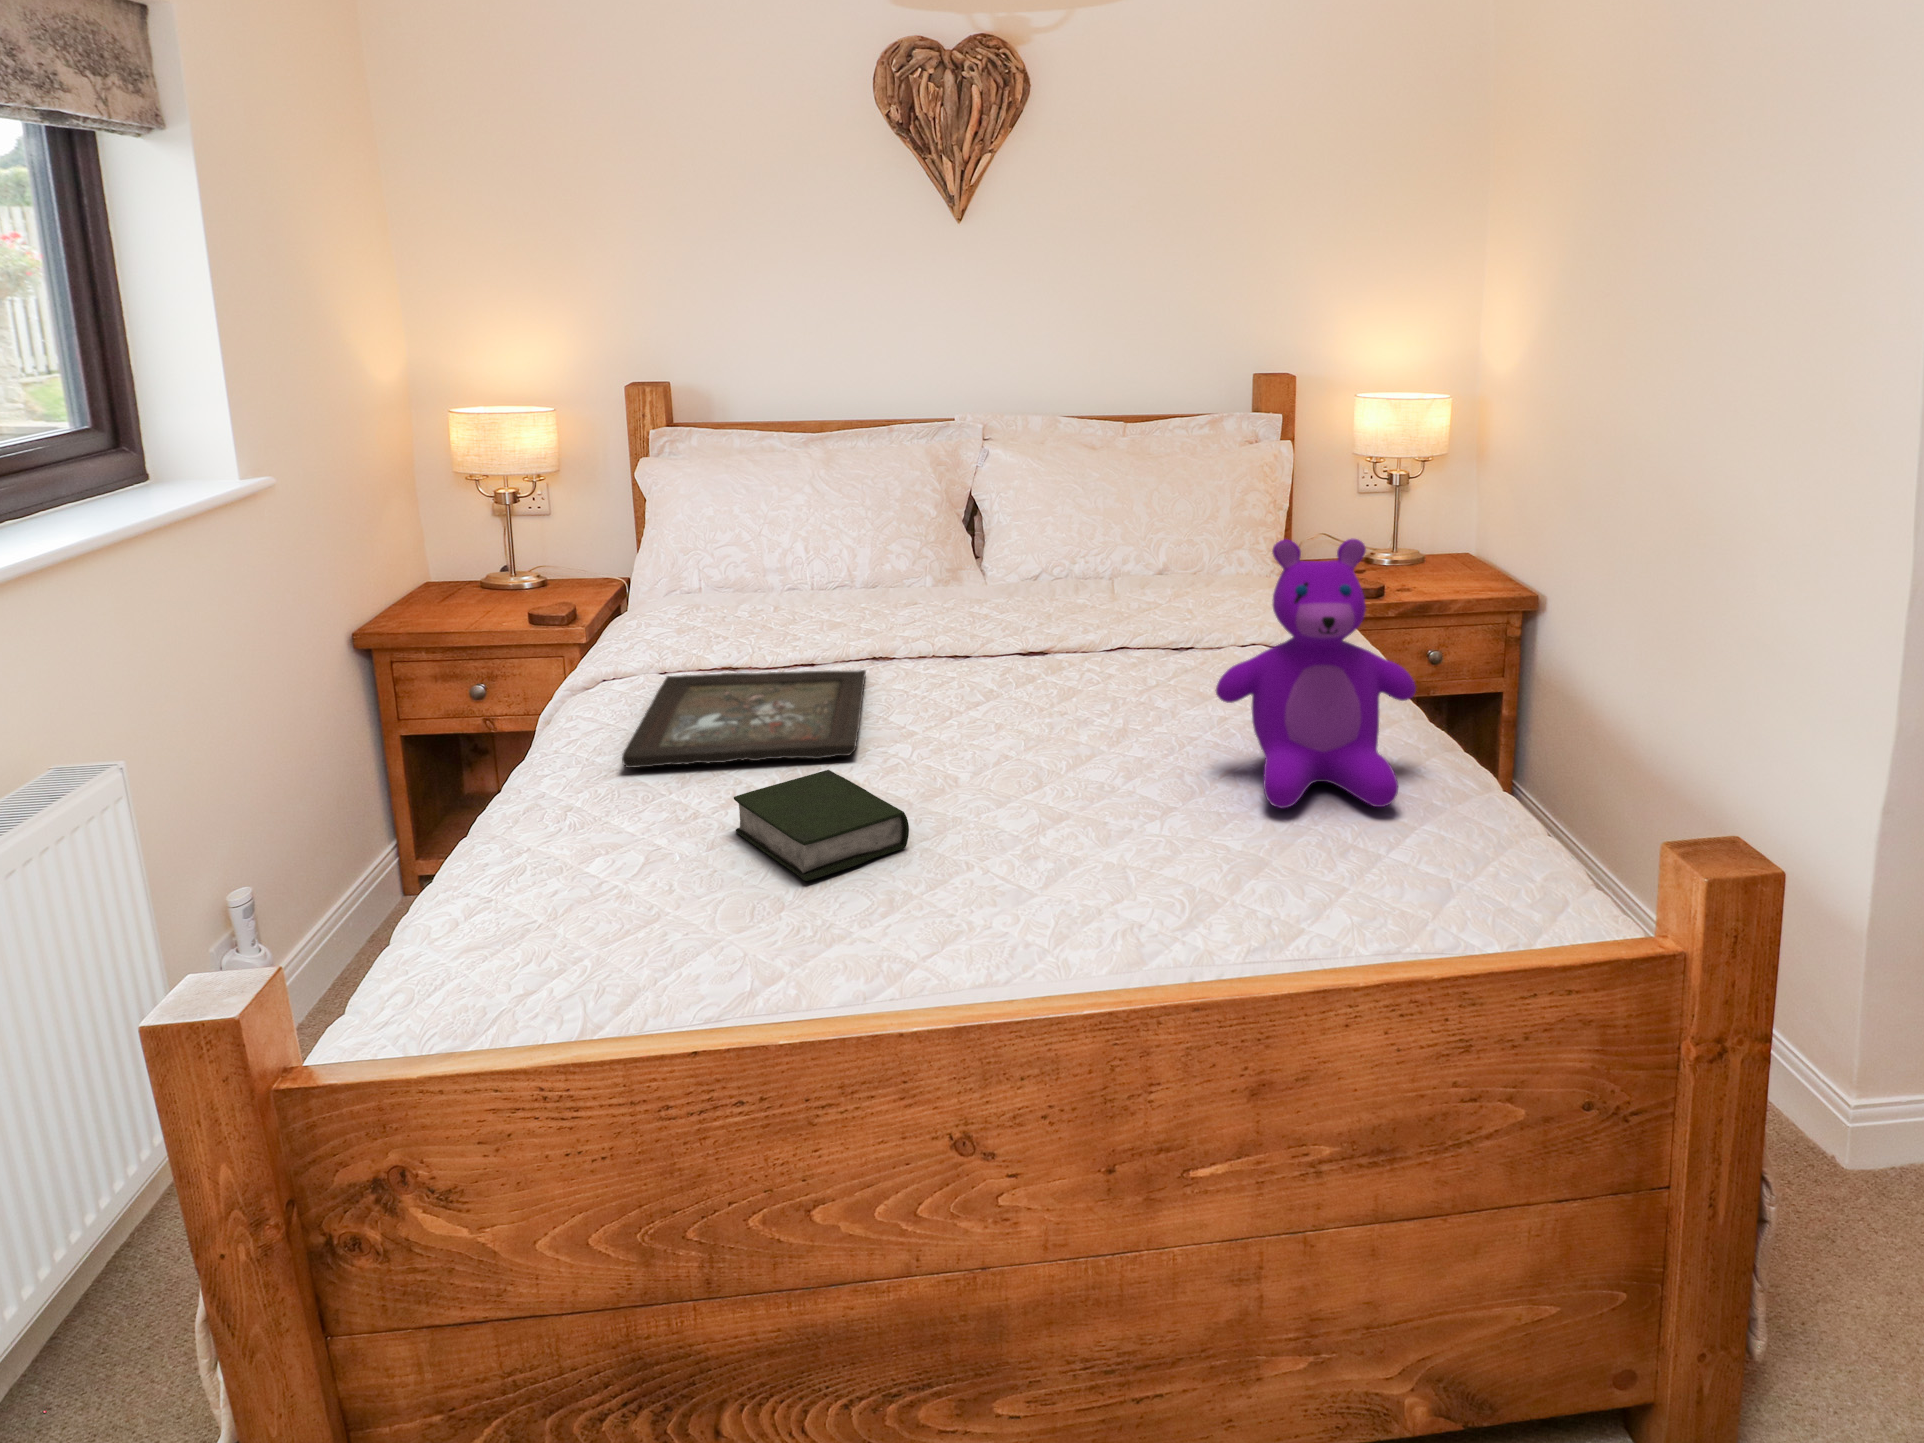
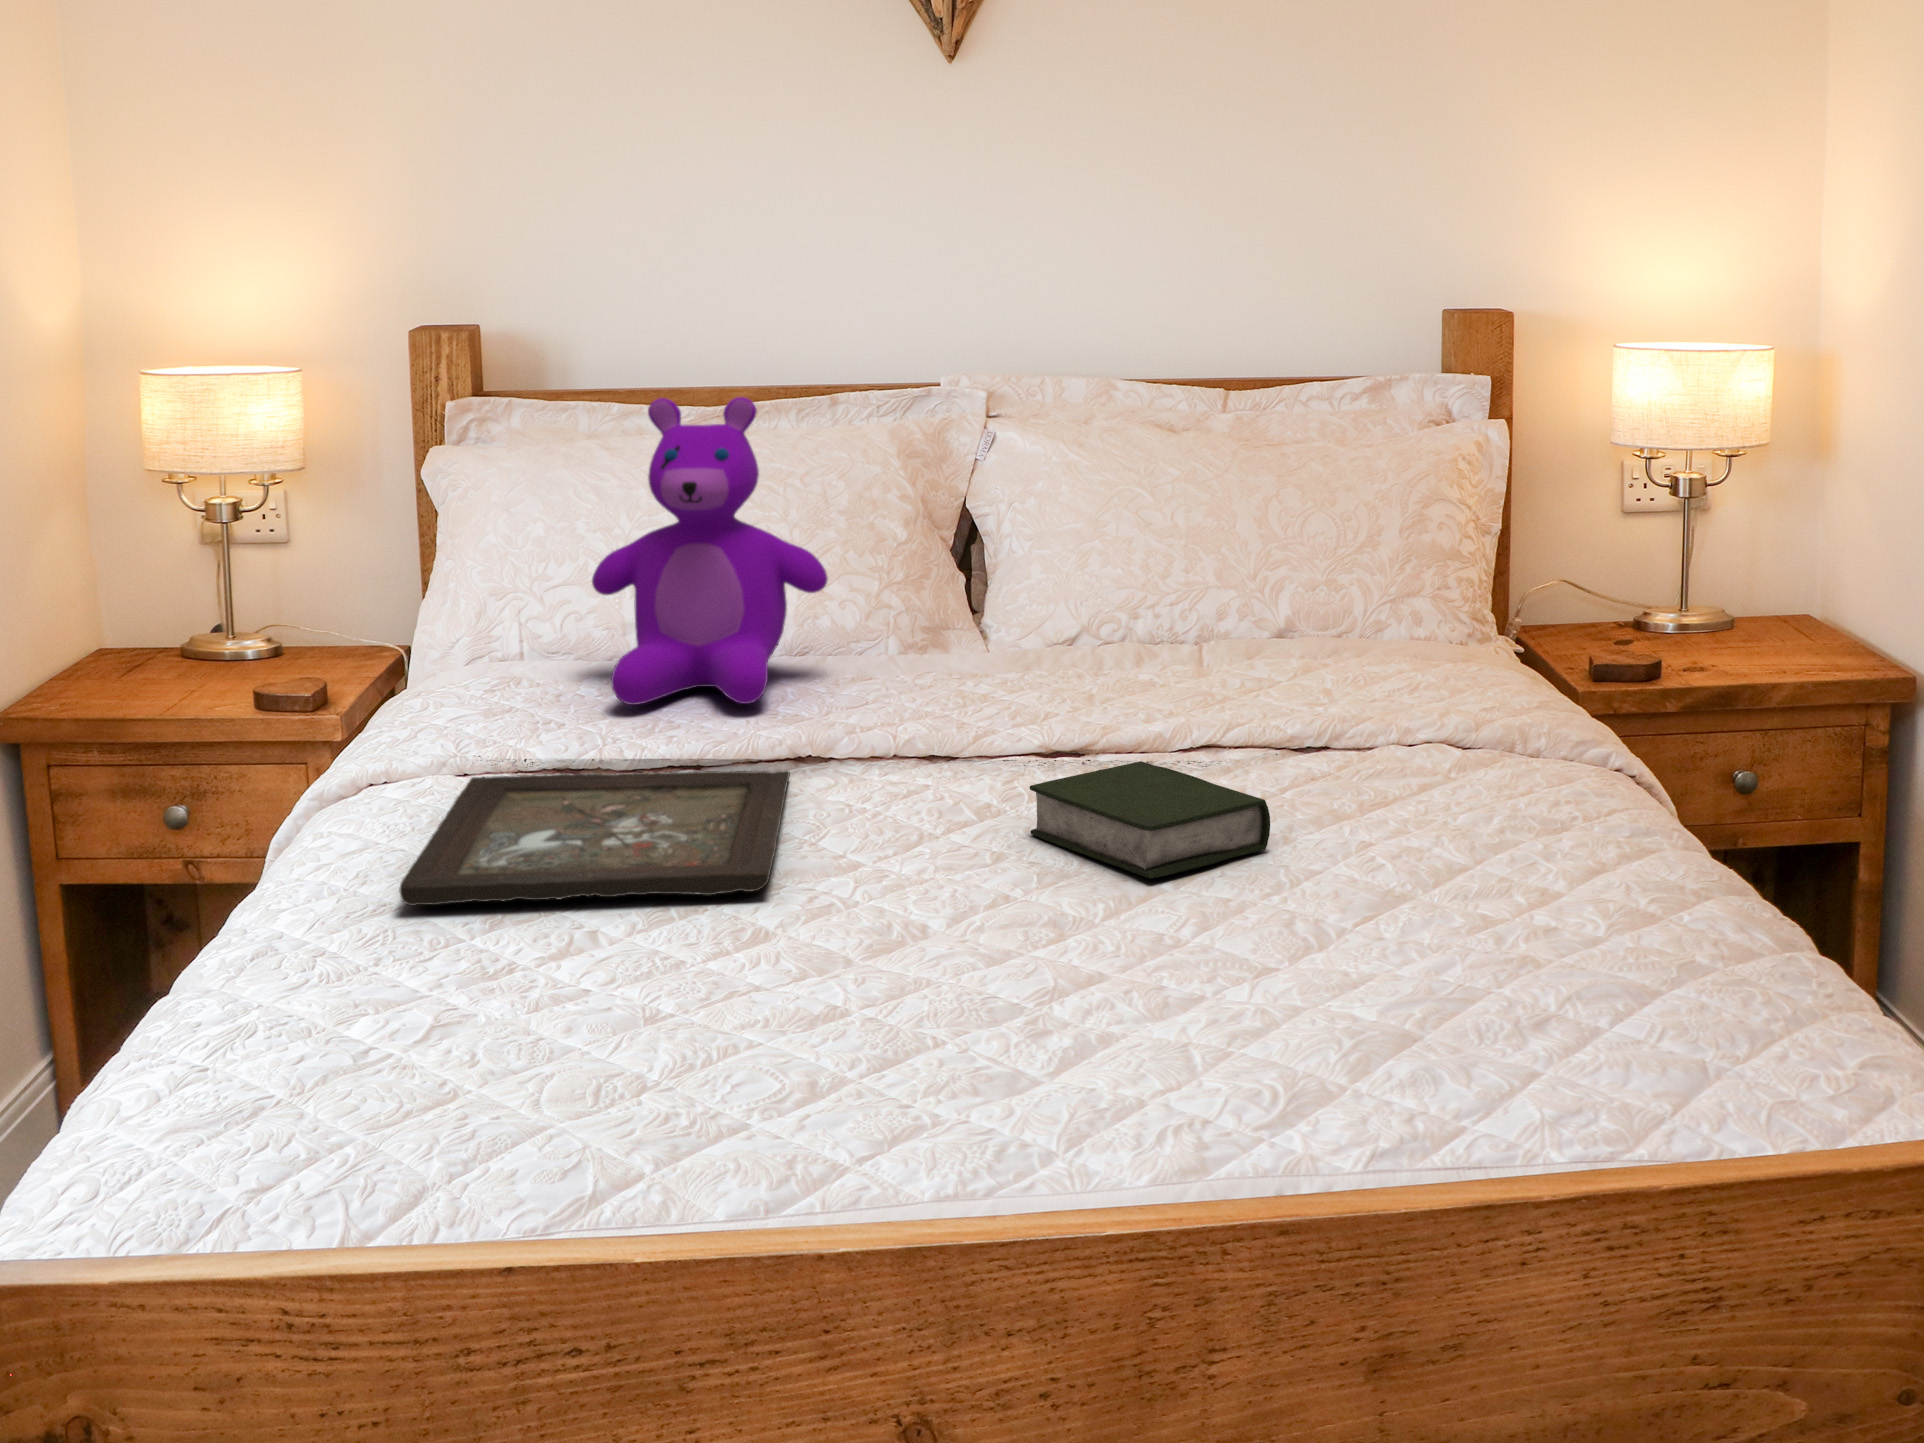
teddy bear: present [1216,539,1416,808] -> present [592,397,828,705]
book: present [734,770,909,881] -> present [1030,761,1270,879]

